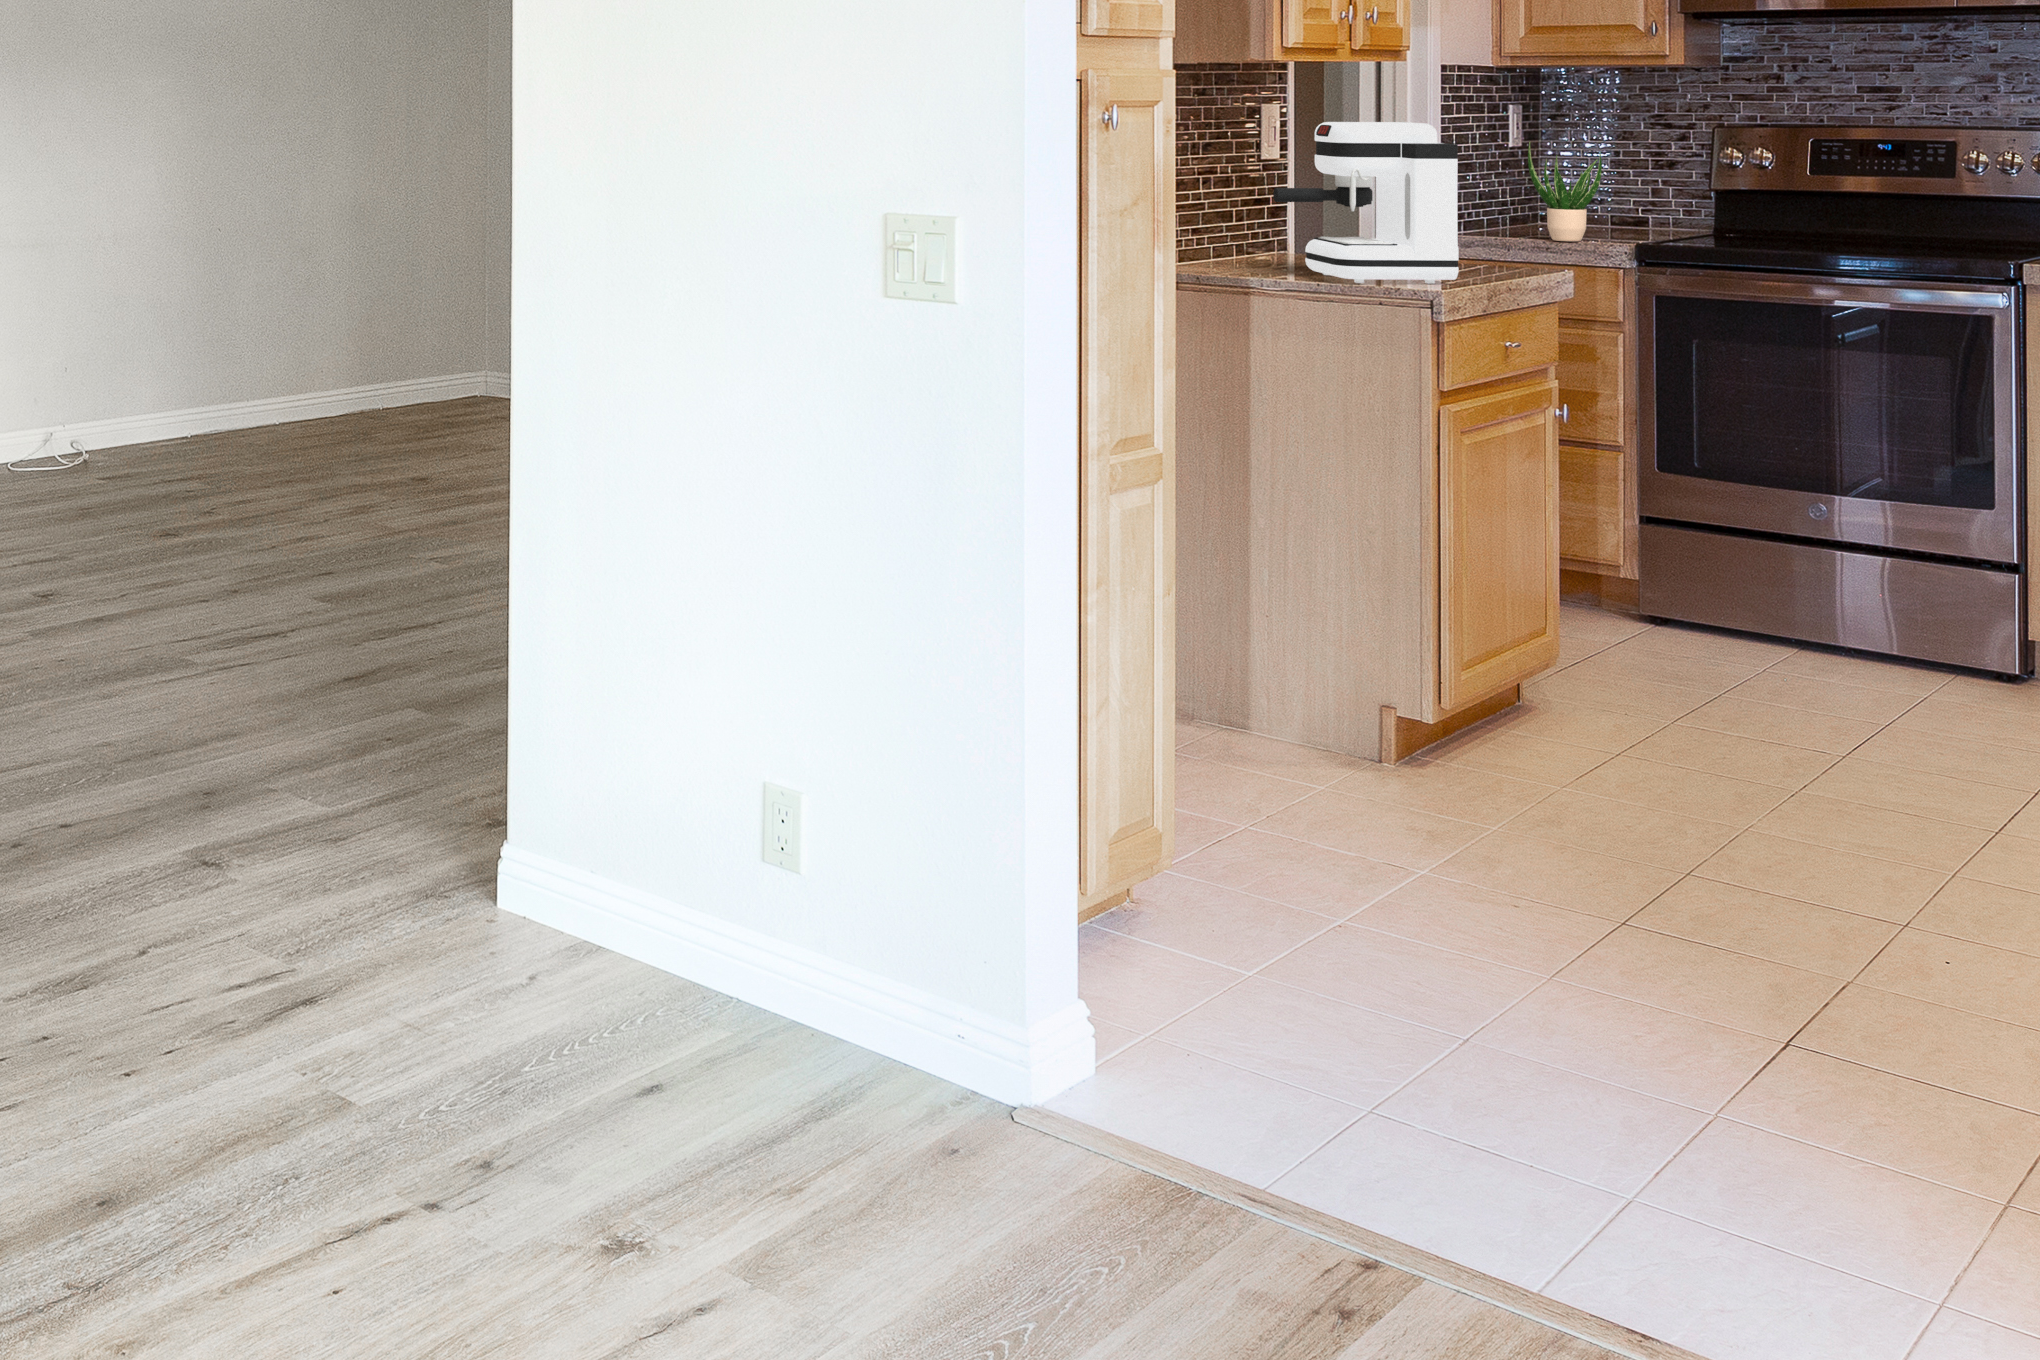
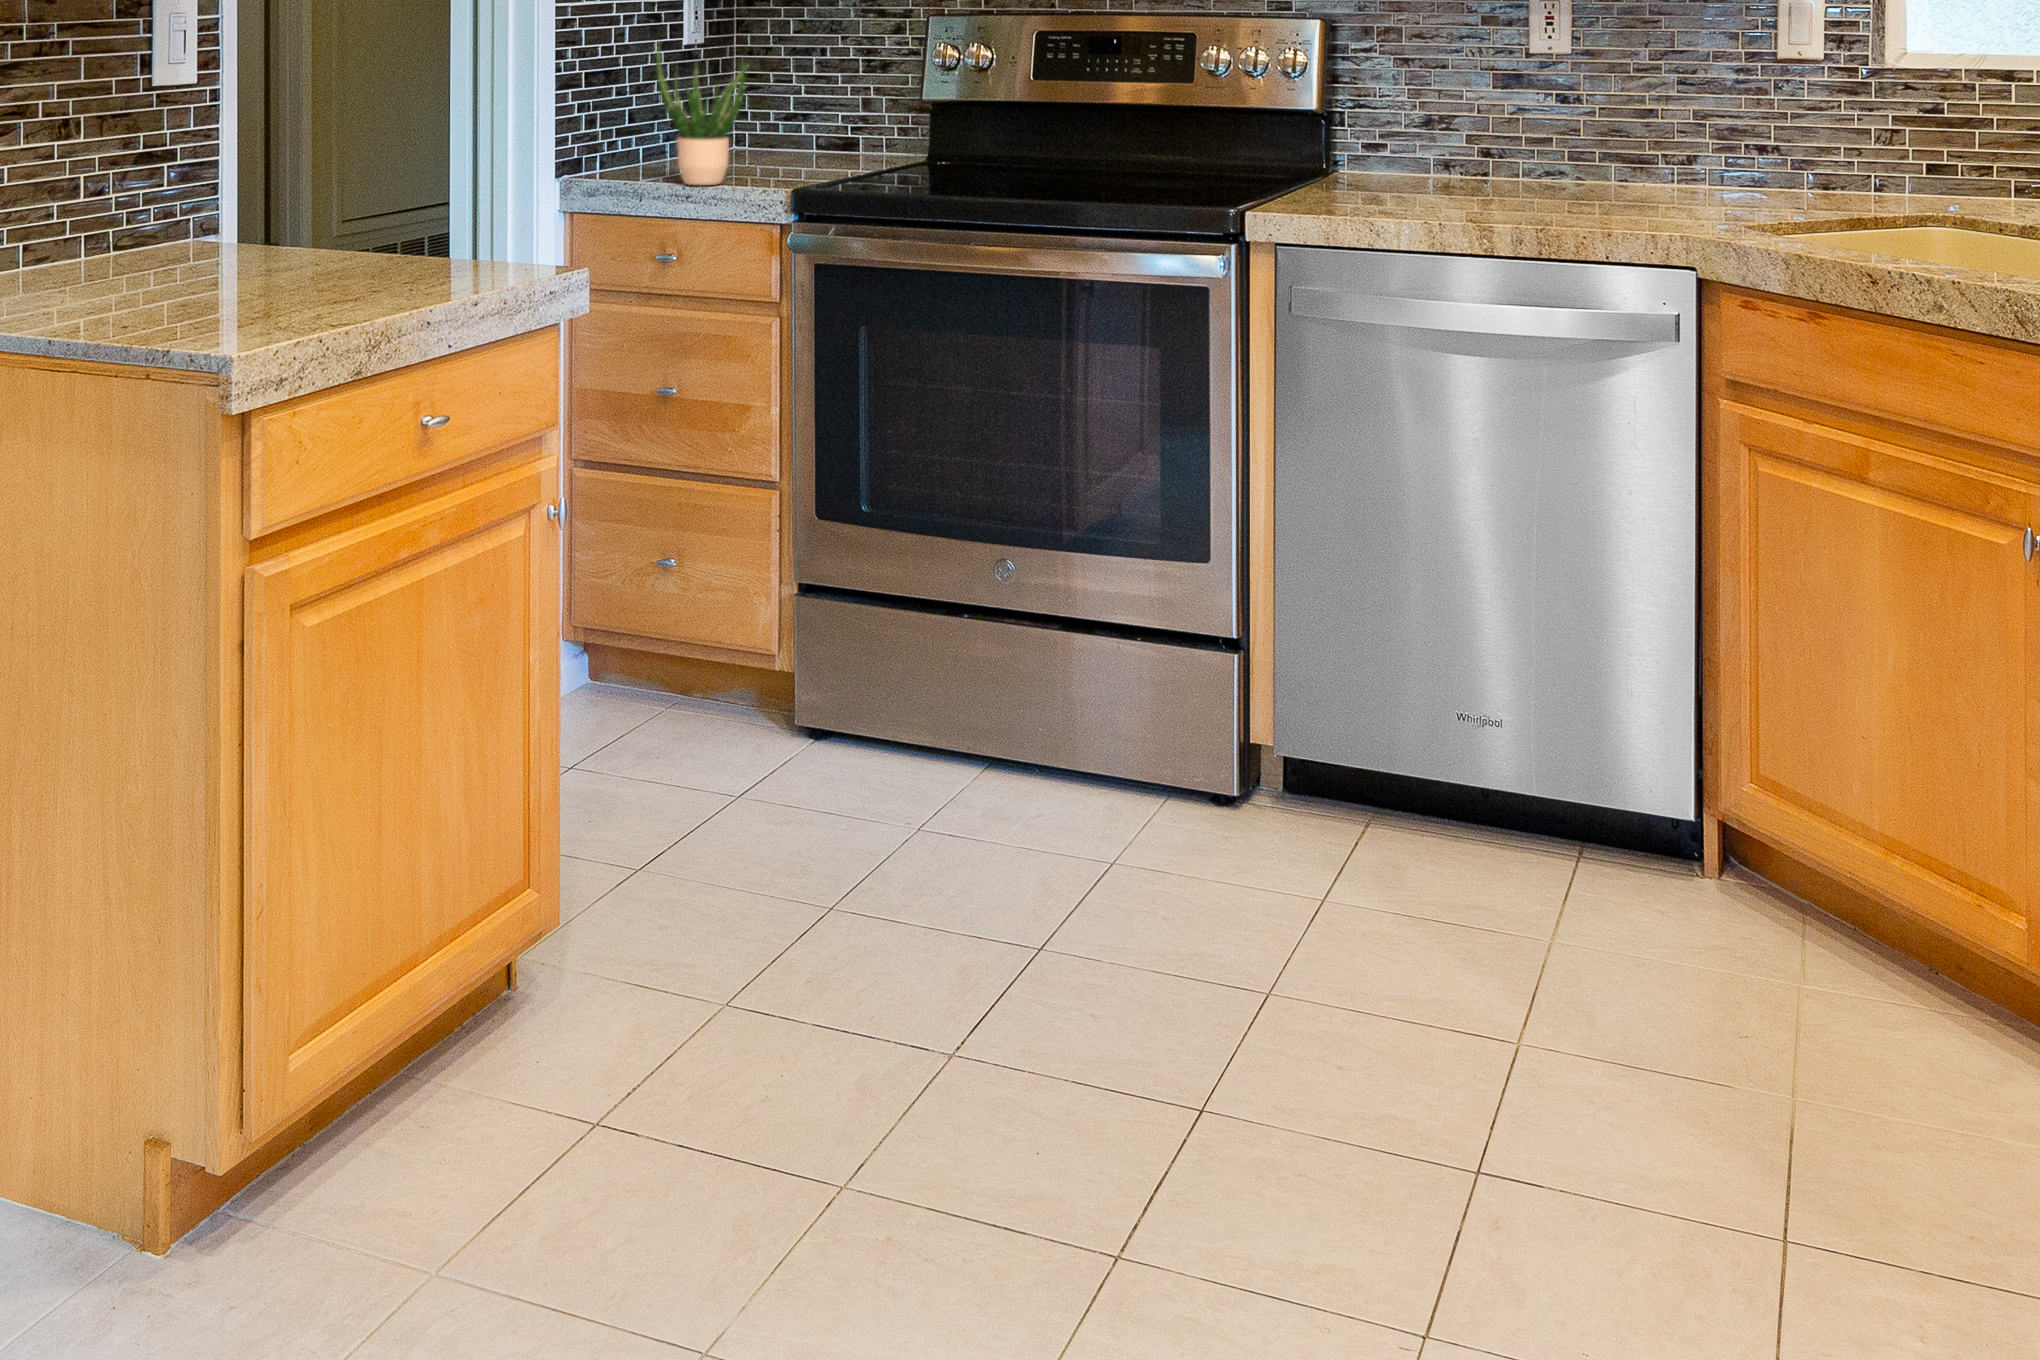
coffee maker: present [1273,122,1459,284] -> none [78,27,364,316]

